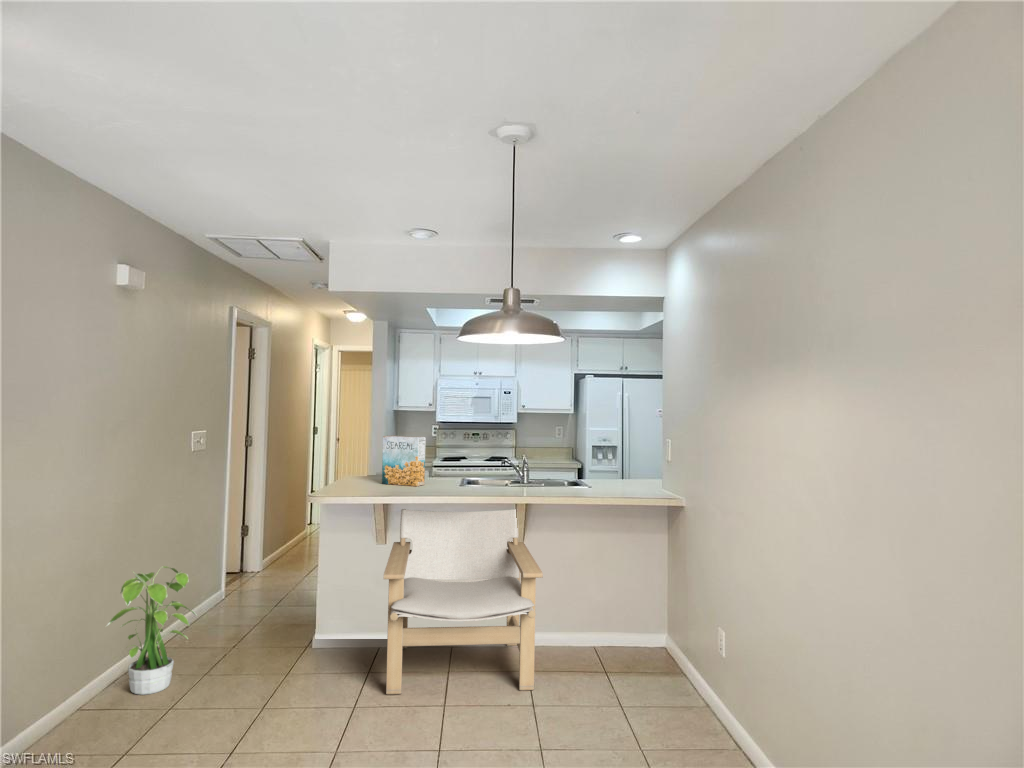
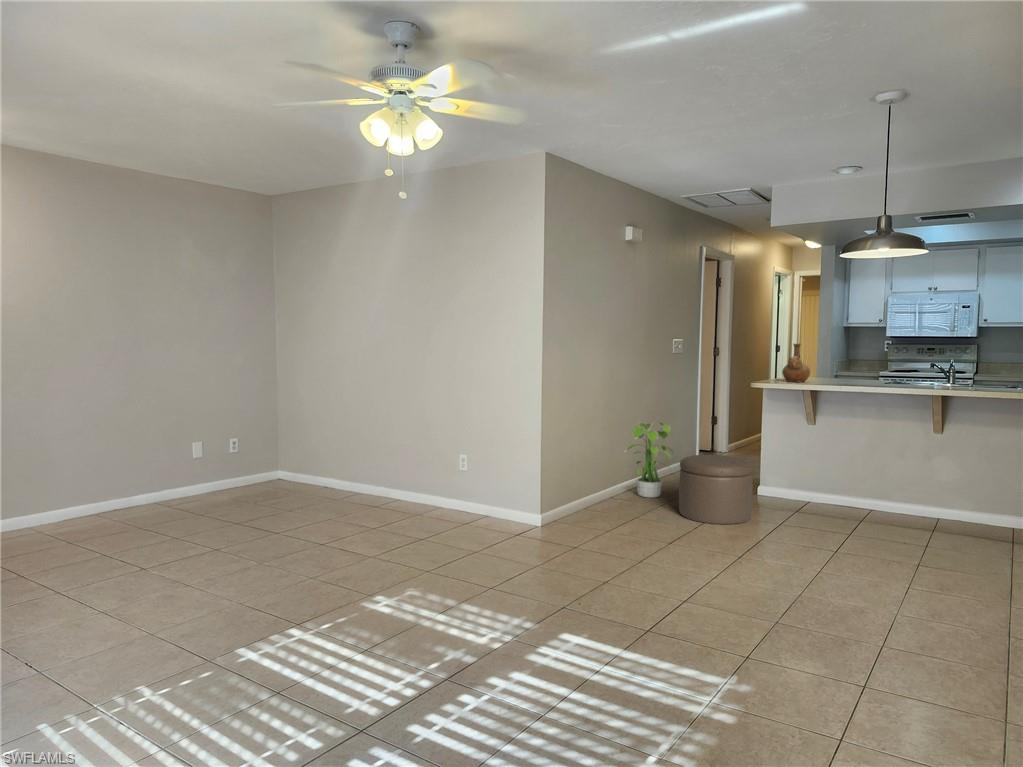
cereal box: present [382,436,425,486] -> none [817,341,856,382]
vase: none [345,441,379,492] -> present [782,344,810,383]
lounge chair: present [383,509,543,695] -> none [801,397,945,543]
ottoman: none [205,611,318,735] -> present [679,455,753,524]

